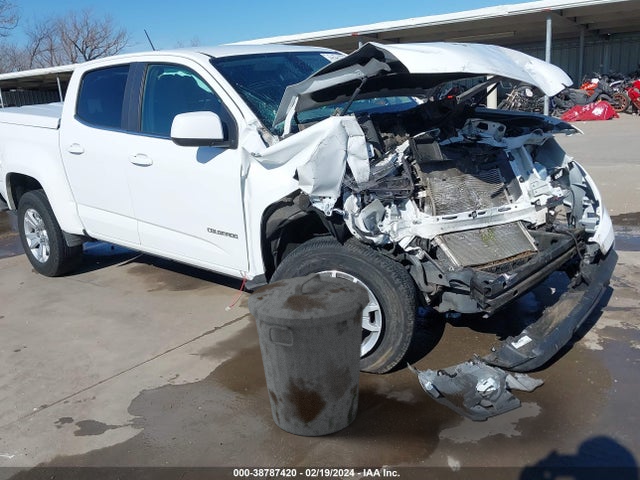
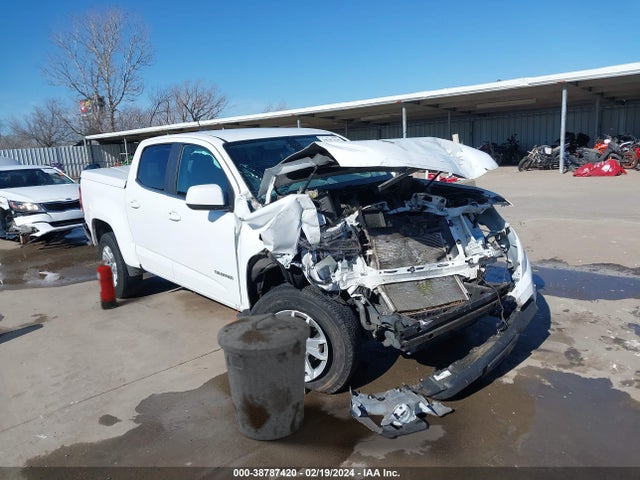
fire extinguisher: none [21,226,51,292] -> present [97,260,117,309]

